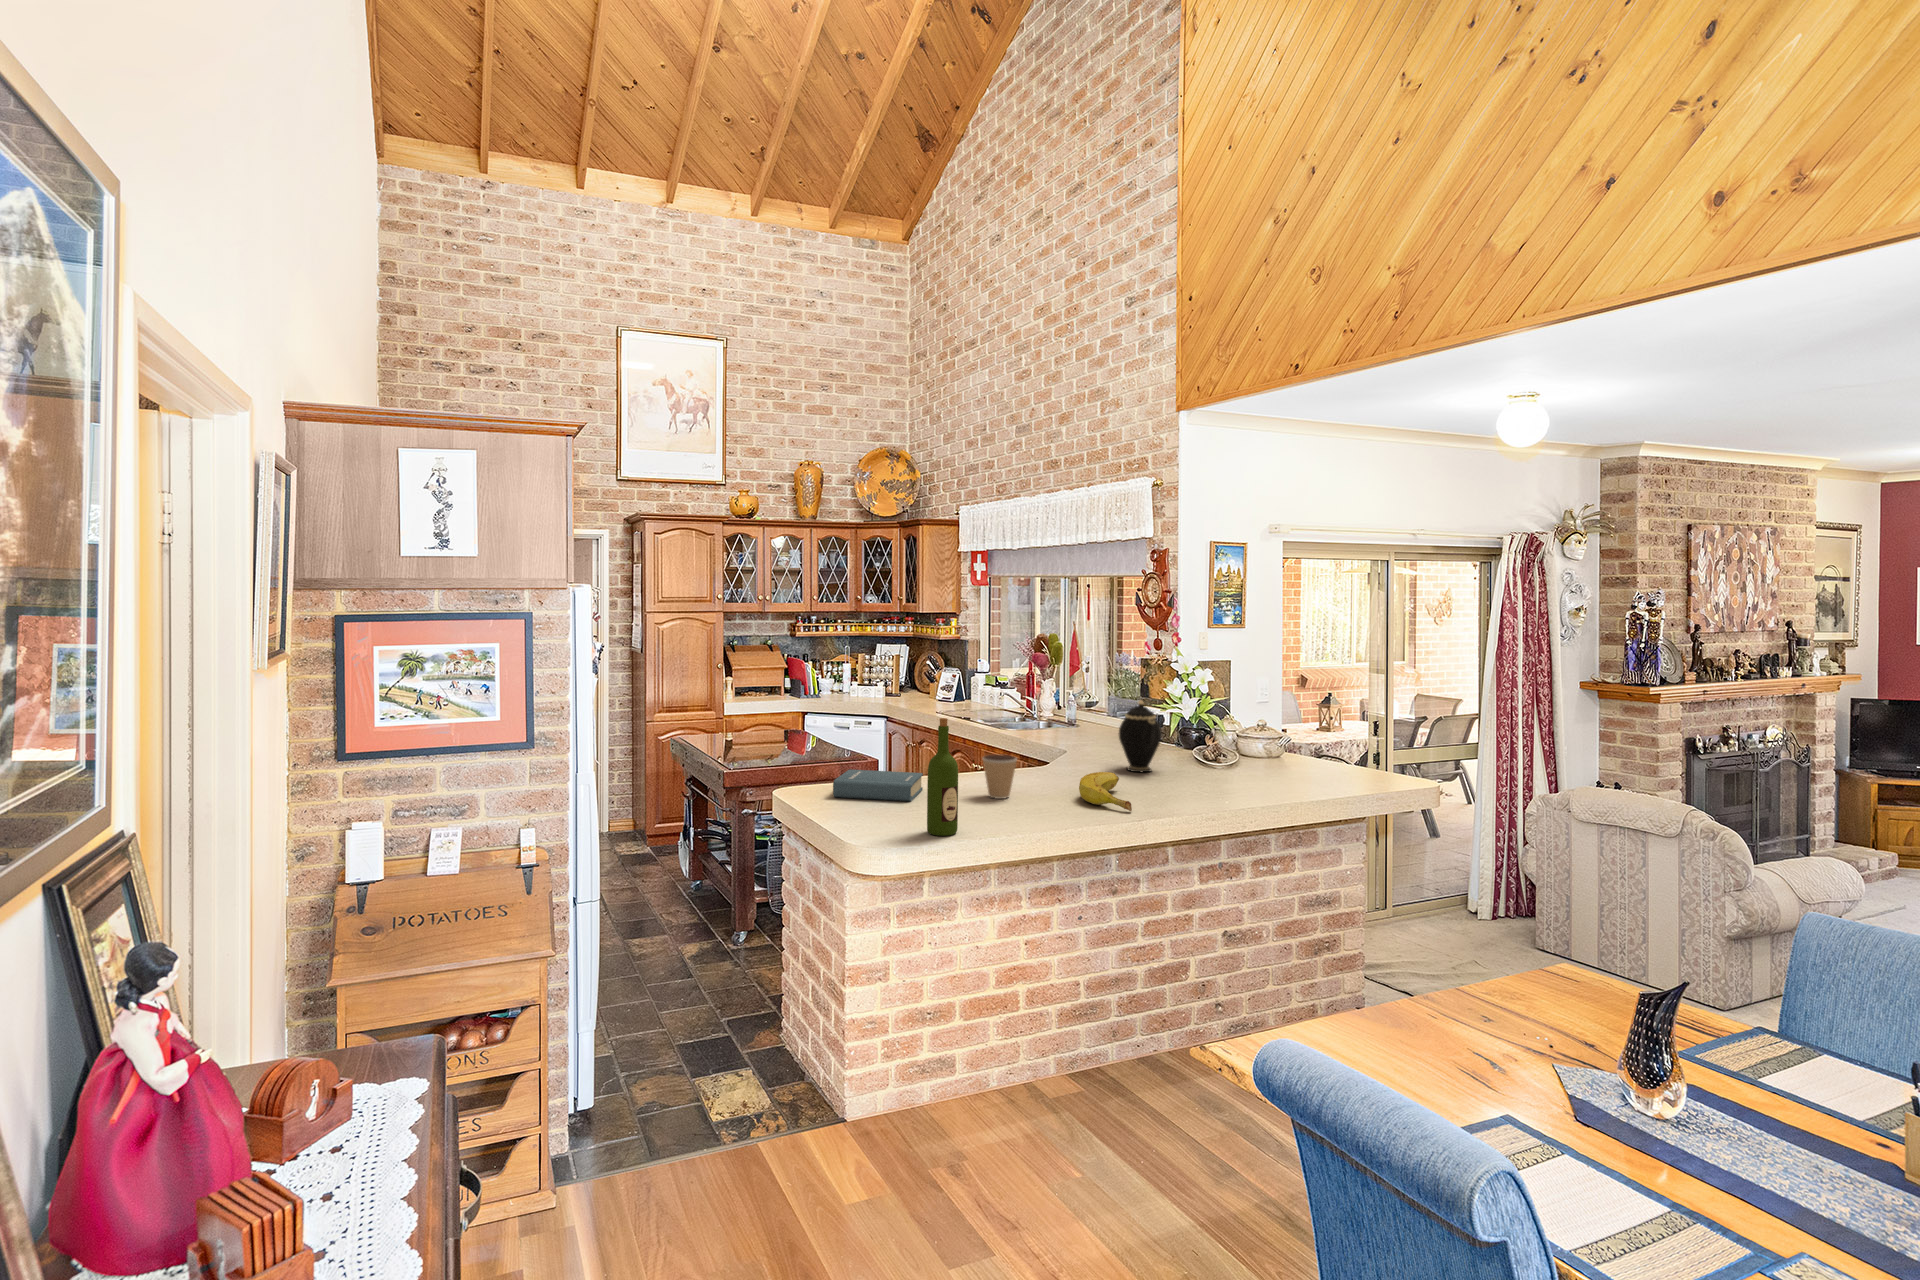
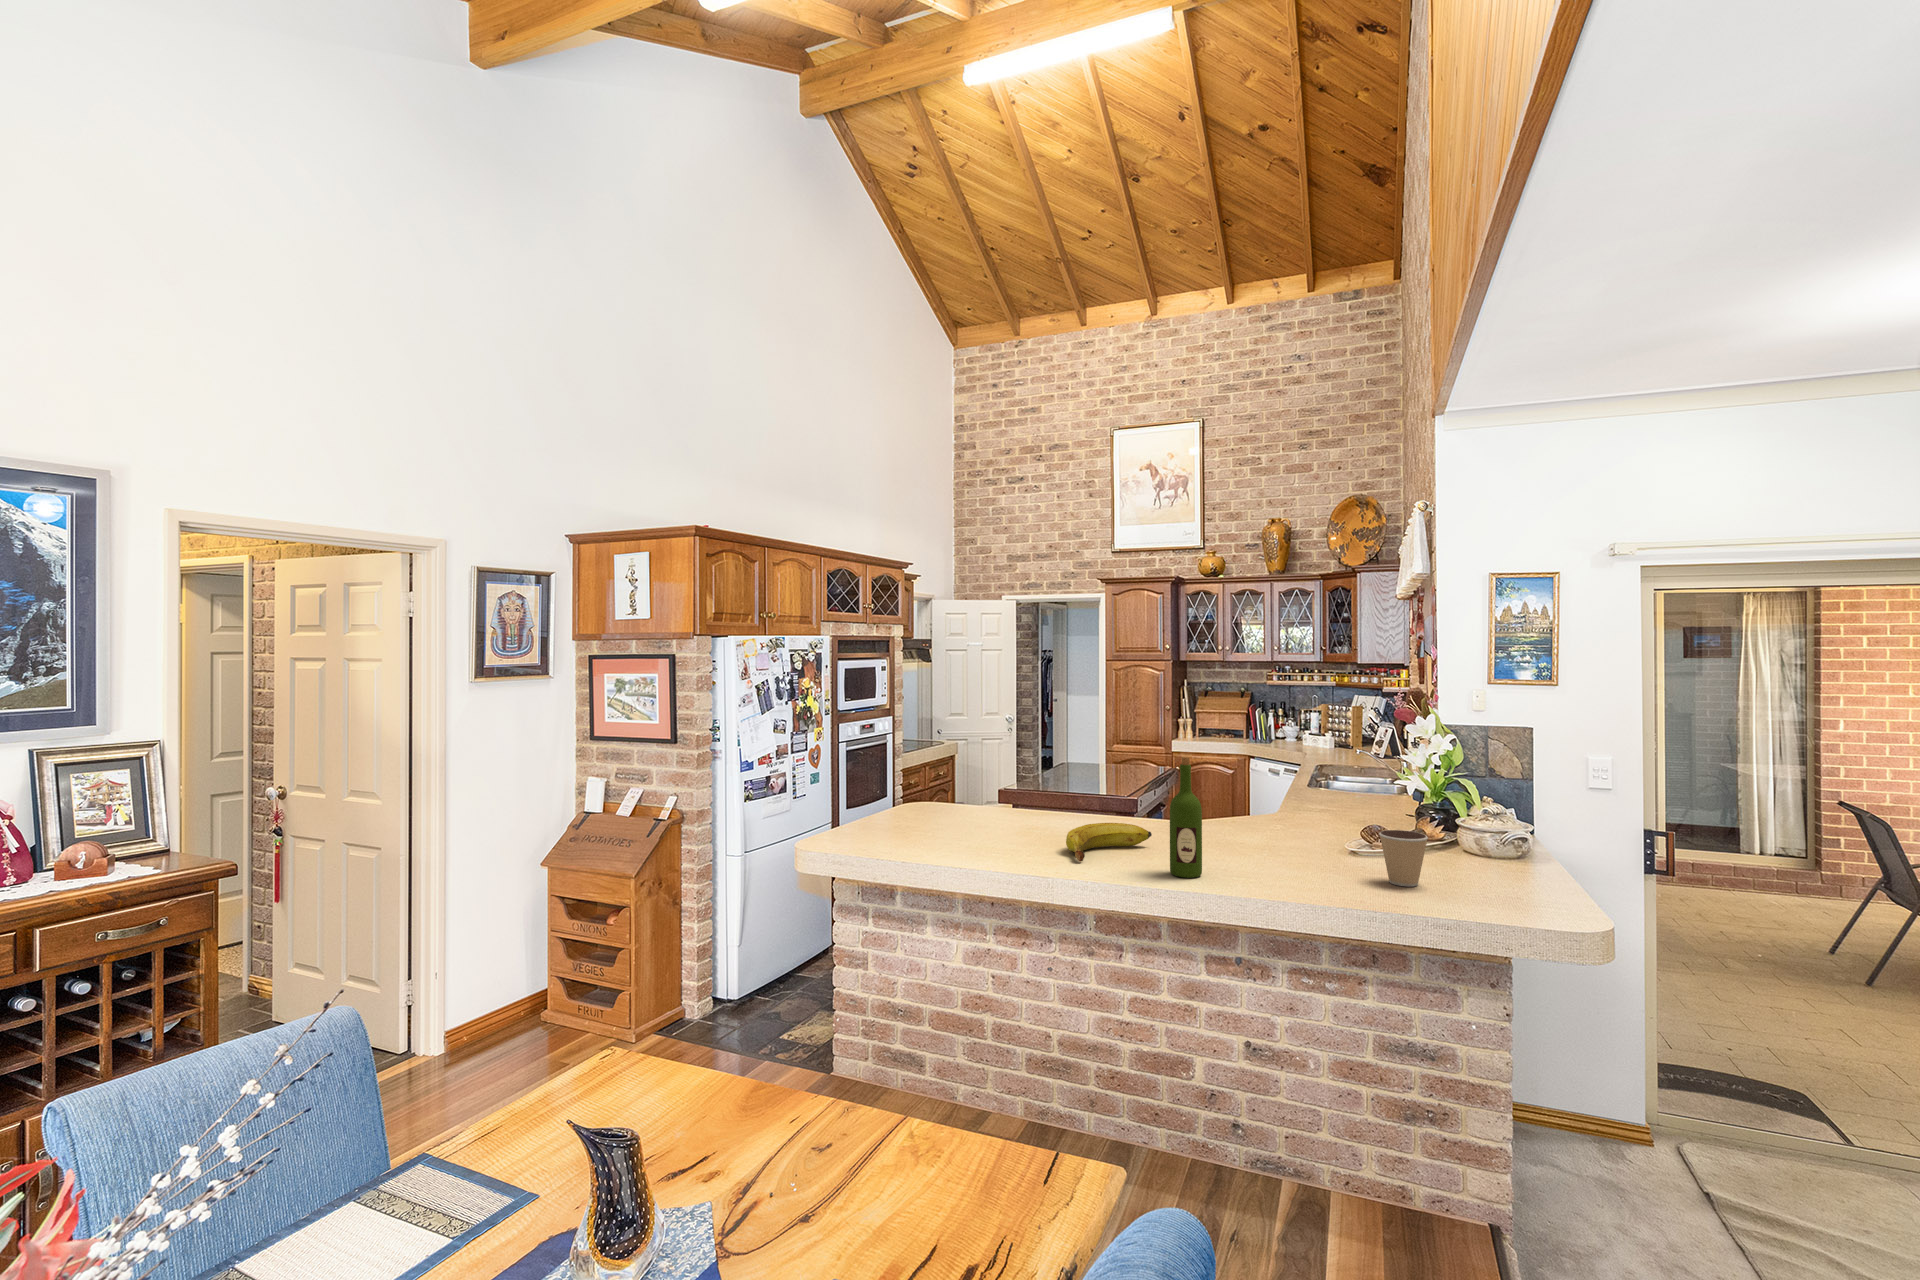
teapot: present [1119,700,1162,772] -> none [1225,756,1276,841]
wine bottle: present [927,718,958,836] -> present [1170,757,1202,878]
coffee cup: present [983,754,1017,799] -> present [1379,830,1428,887]
hardback book: present [833,769,923,801] -> none [913,793,992,823]

